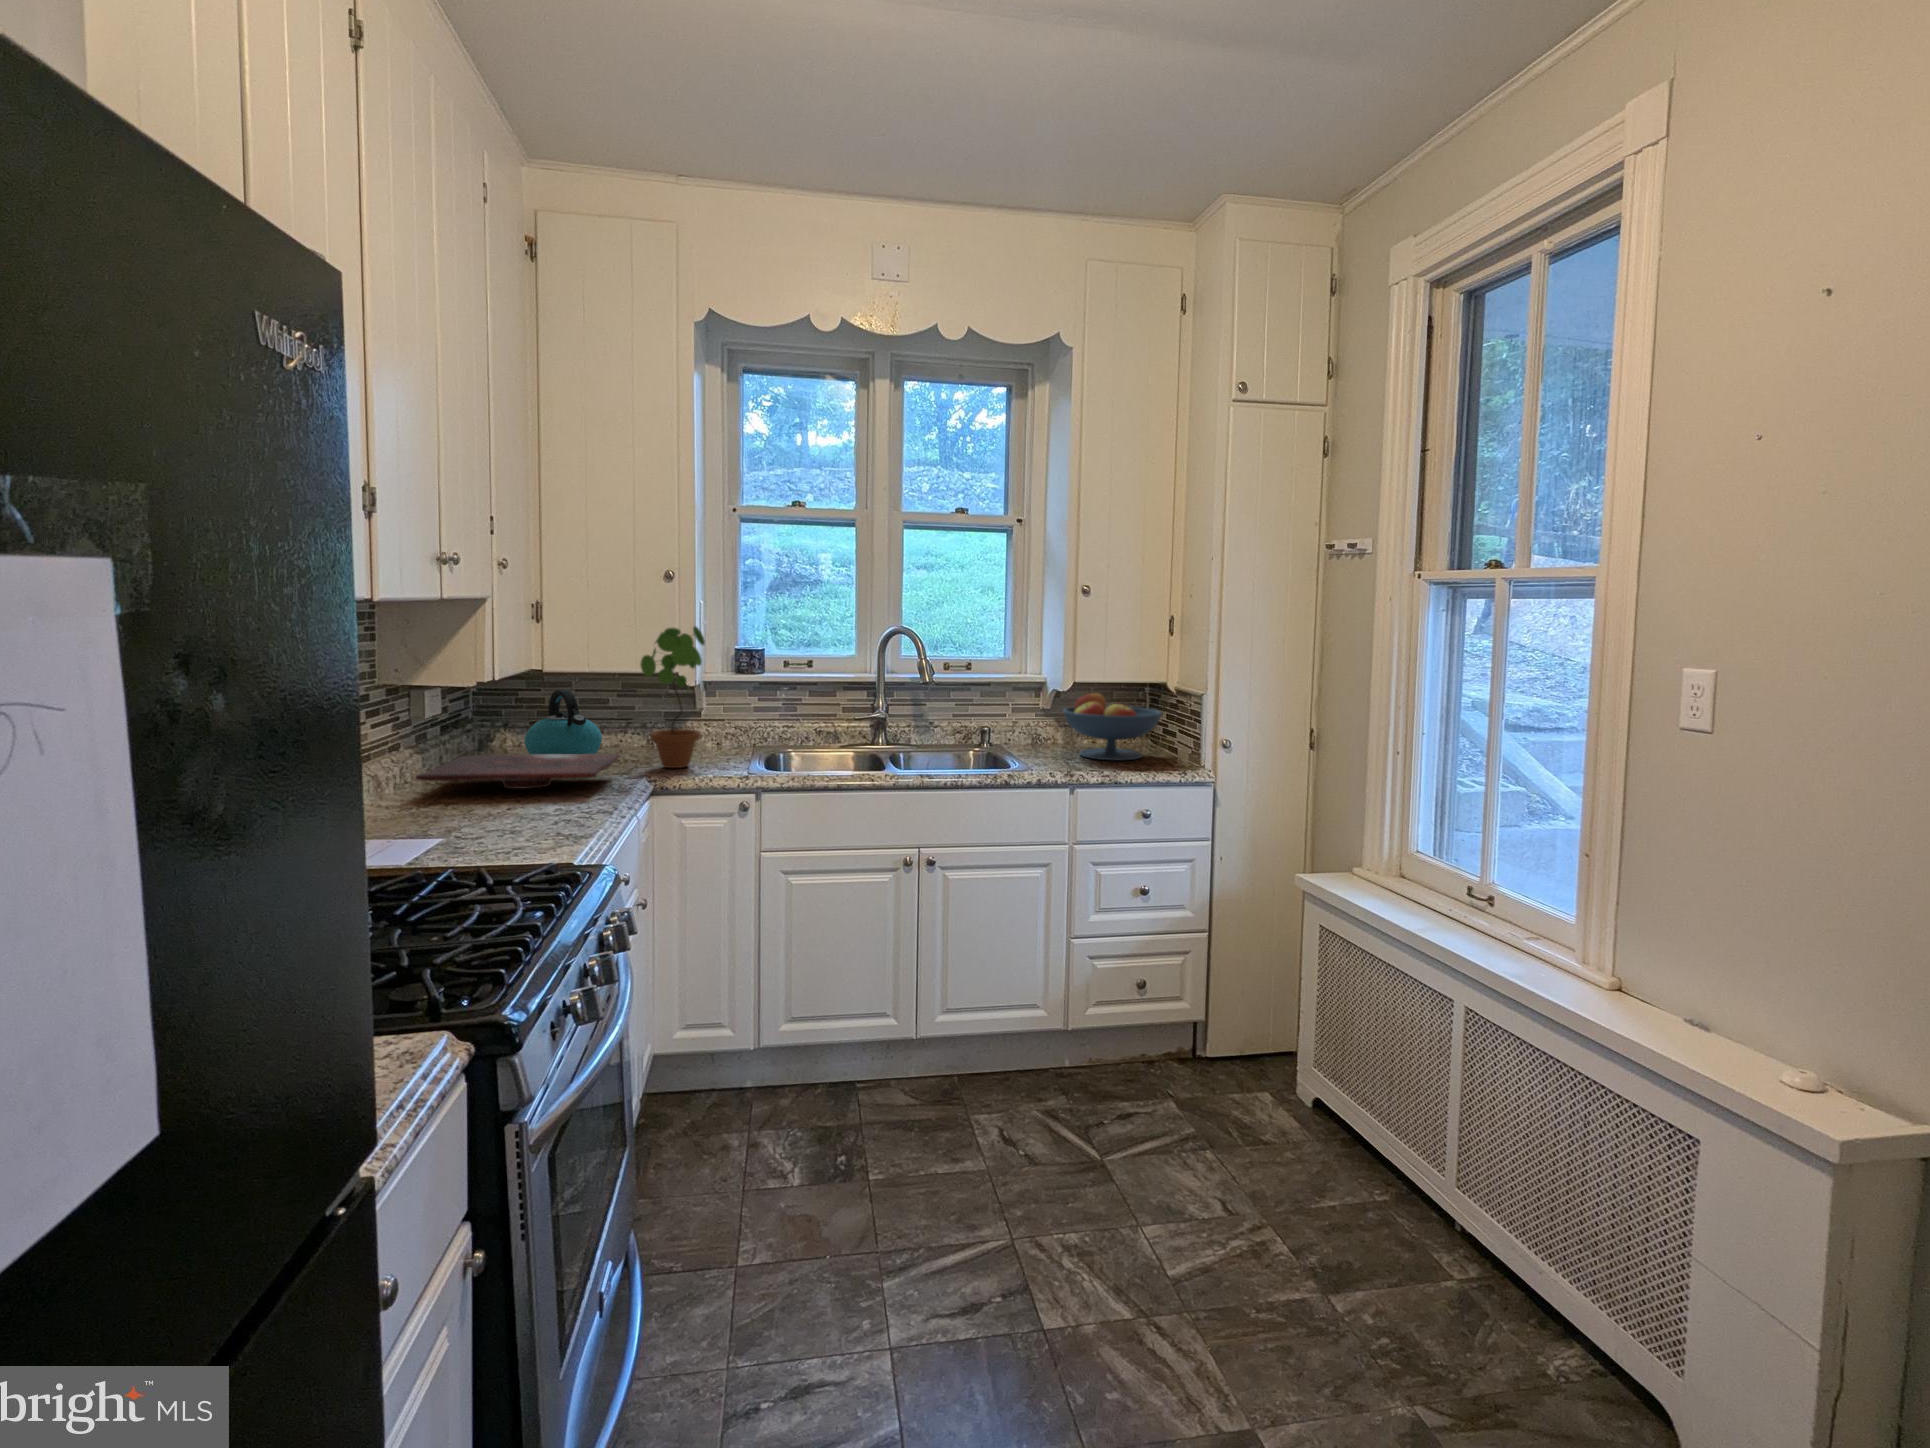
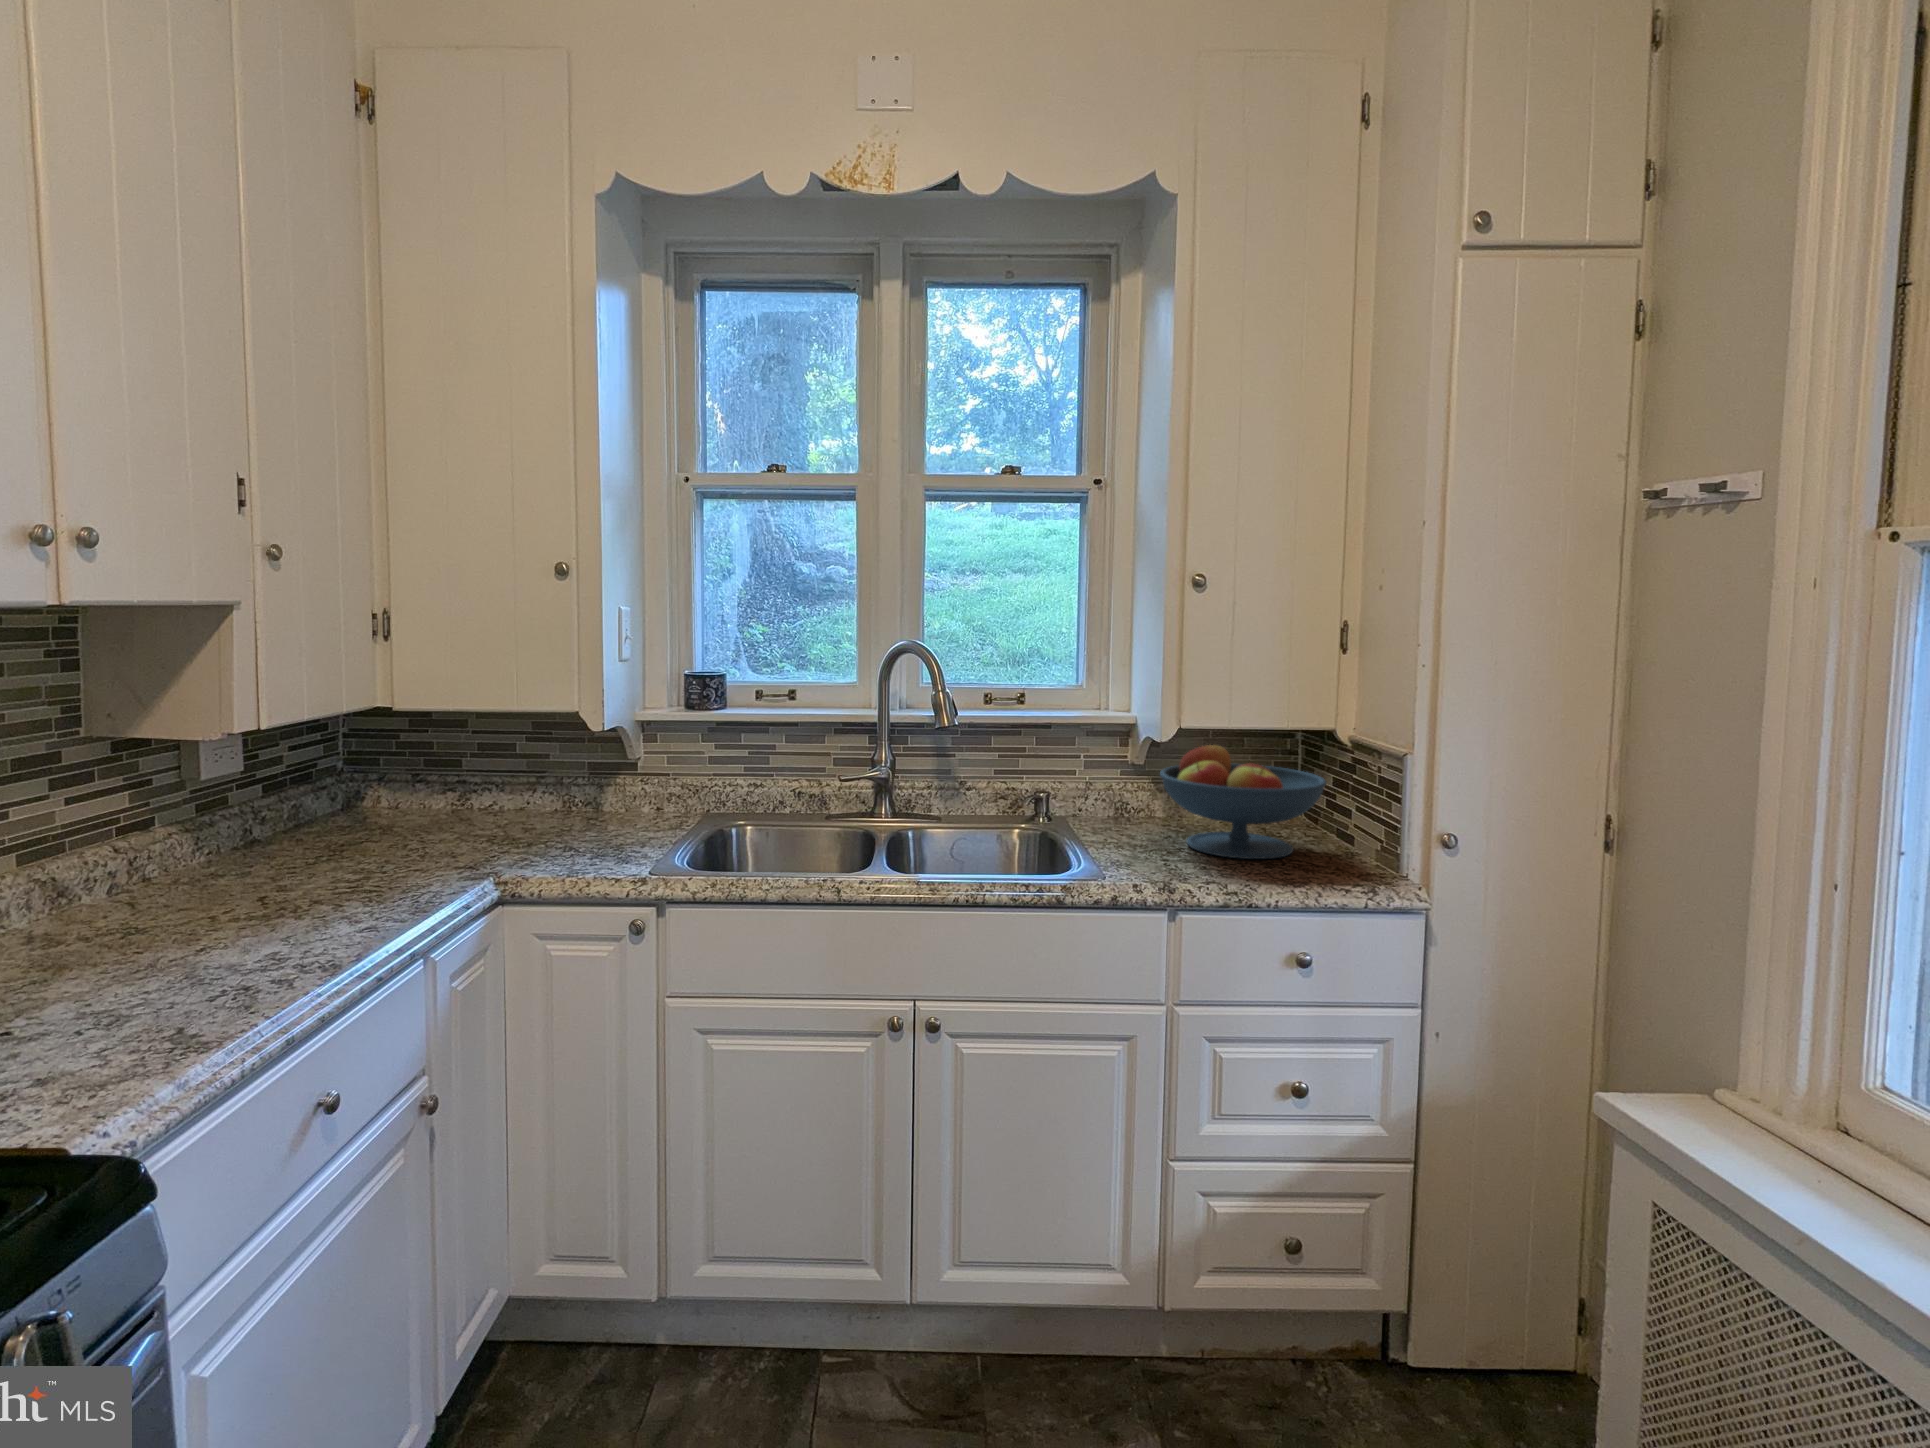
potted plant: present [640,627,705,768] -> none [505,645,604,857]
kettle: present [525,689,602,755] -> none [380,734,488,836]
cutting board: present [415,754,620,789] -> none [127,836,468,896]

